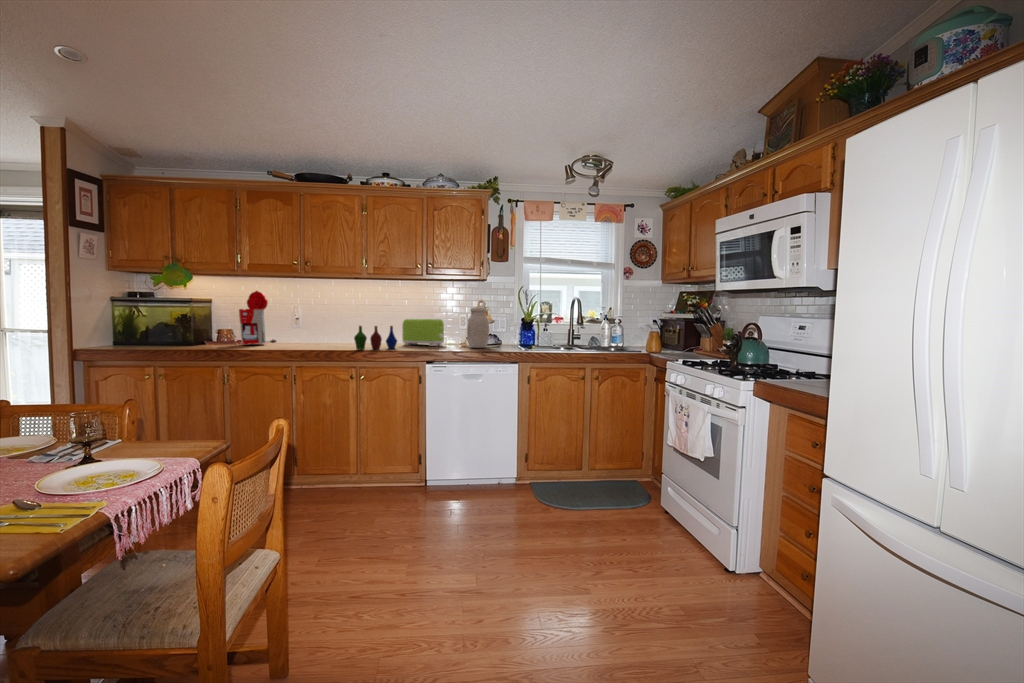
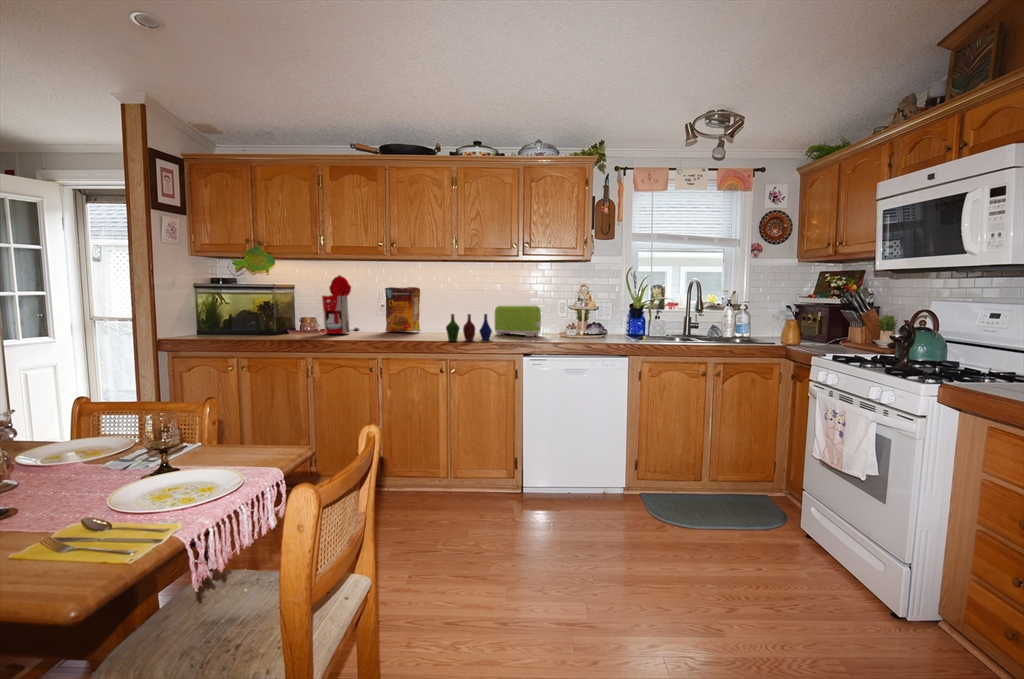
cereal box: none [300,302,335,344] -> present [385,287,420,332]
jar: present [467,308,489,348] -> none [569,293,594,339]

